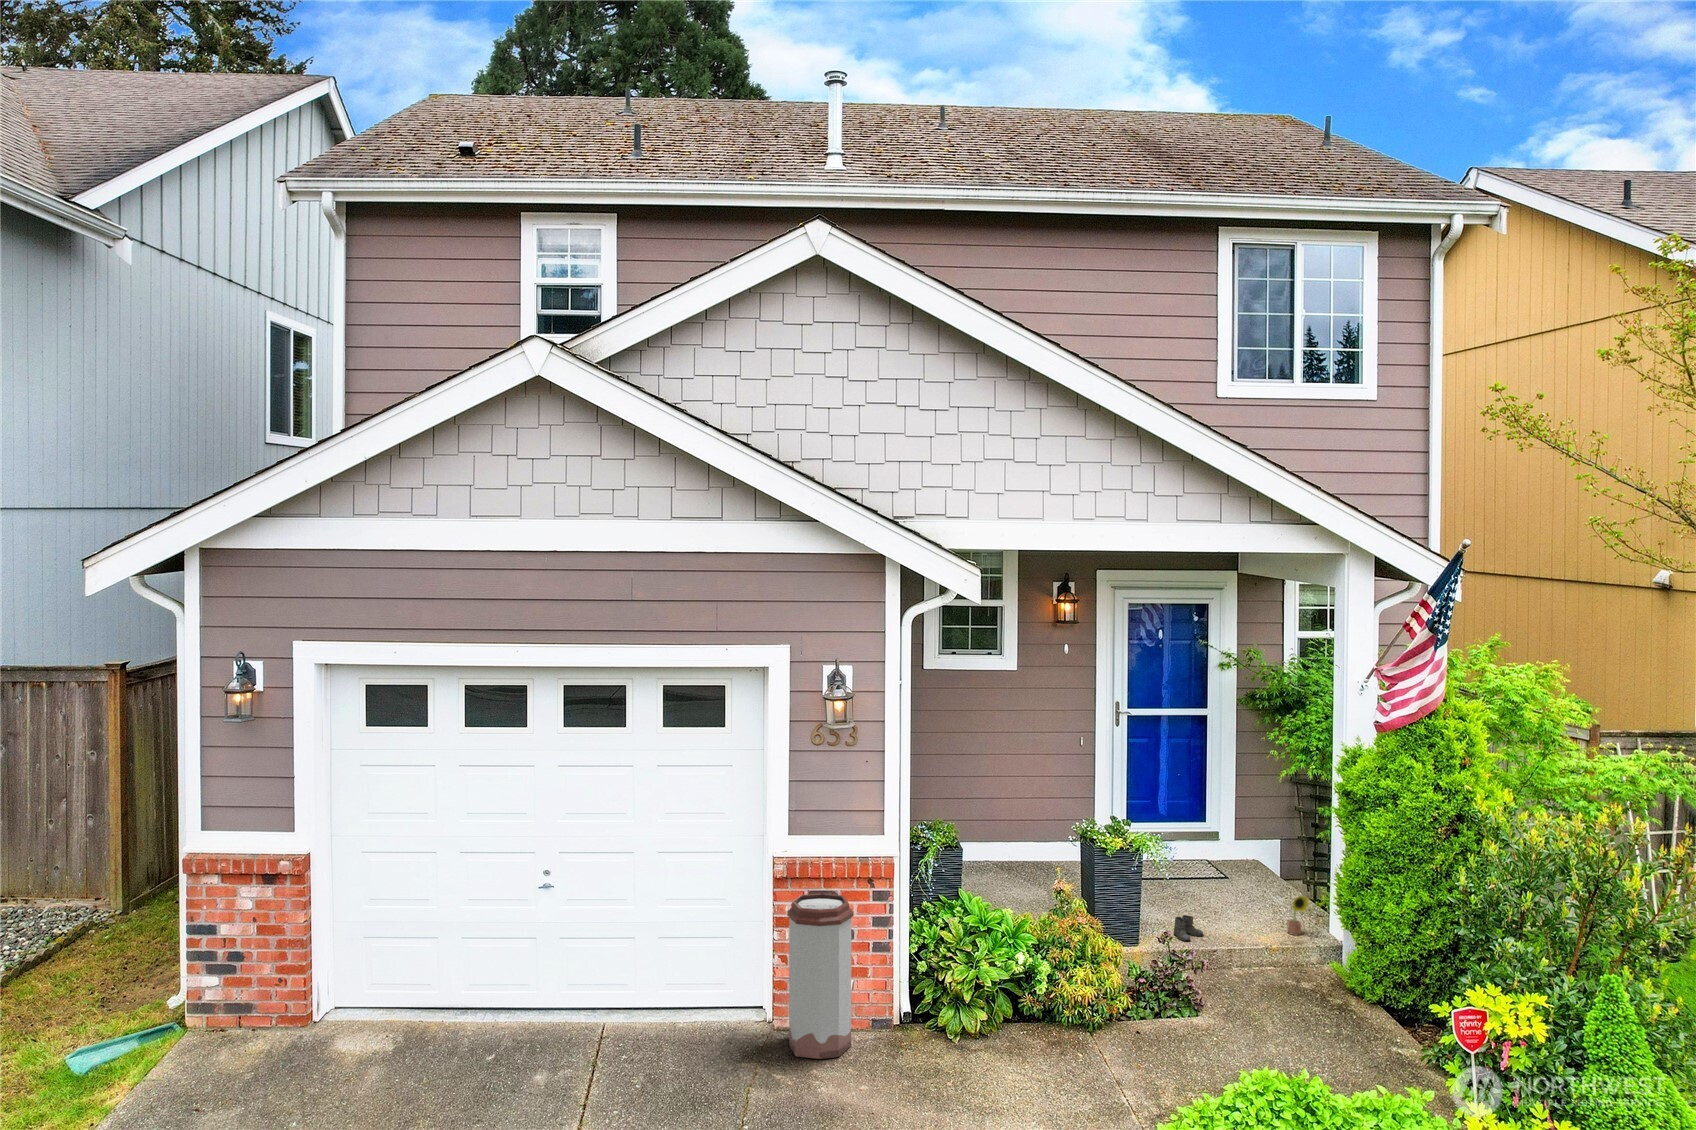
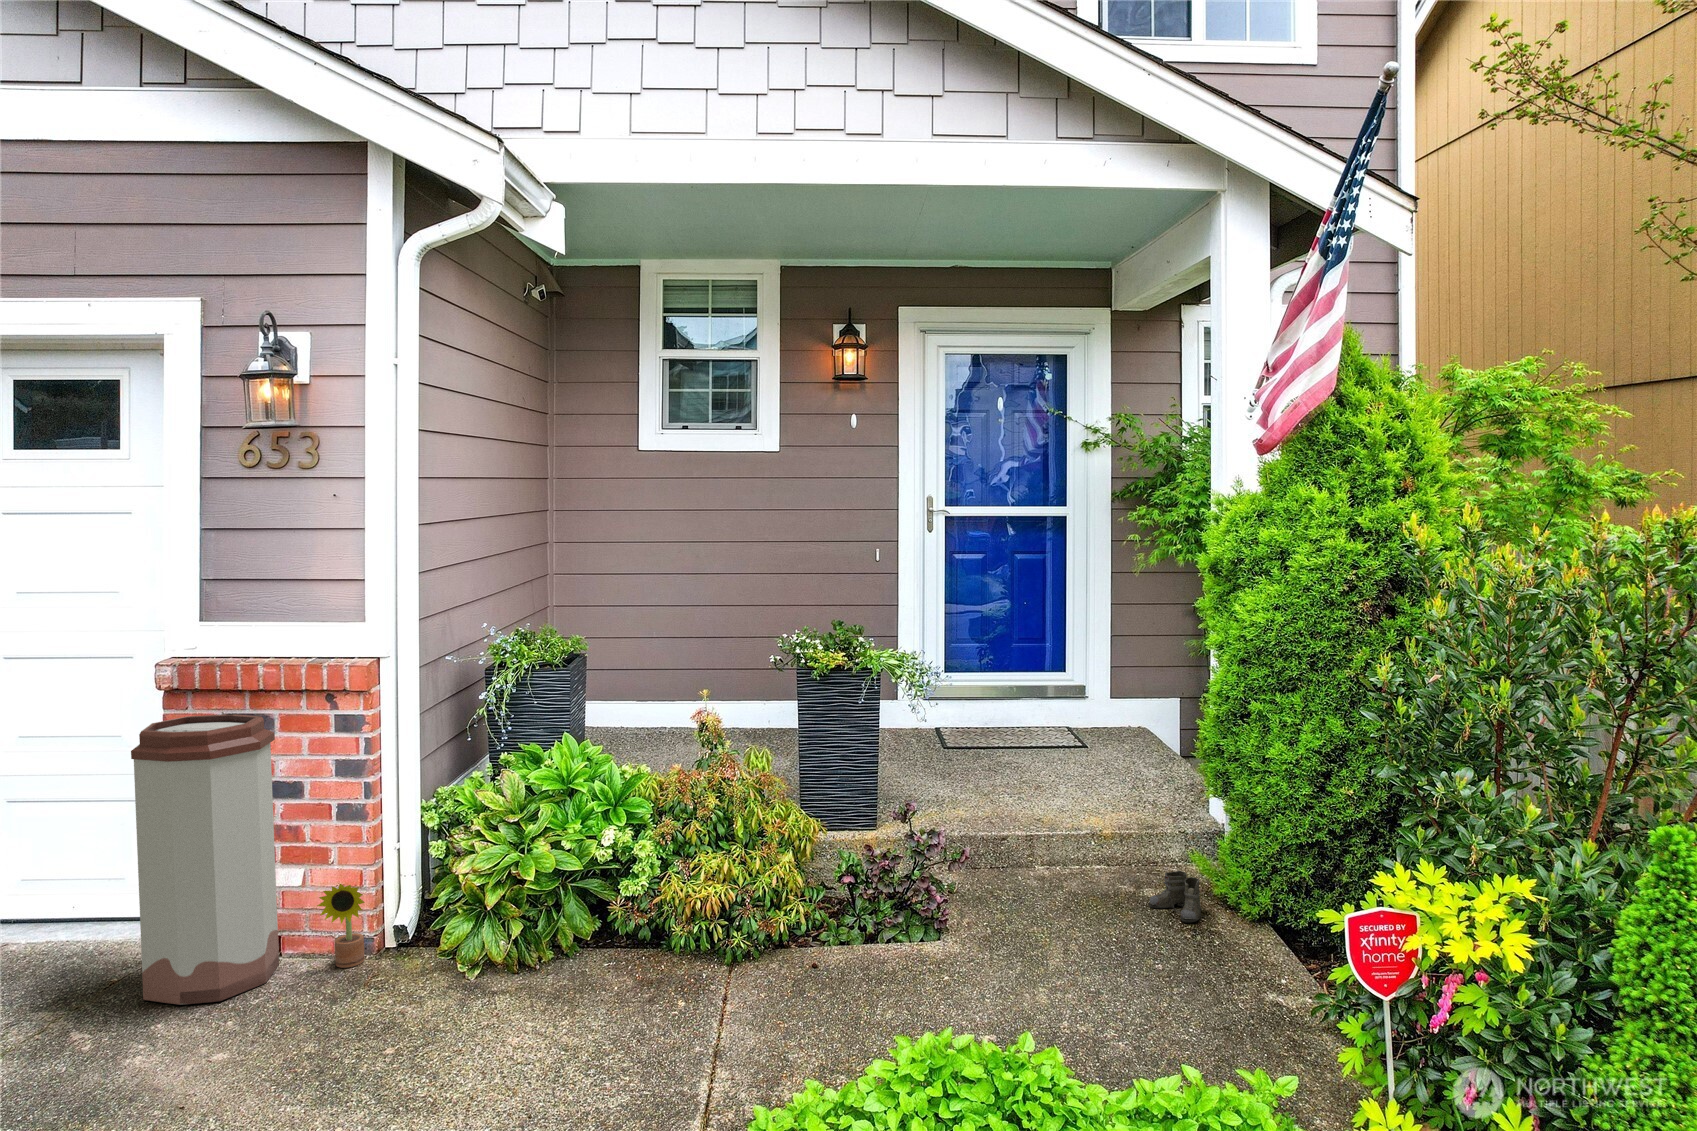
decorative plant: present [1288,896,1309,935] -> present [317,884,365,968]
boots: present [1173,915,1203,941] -> present [1149,871,1201,922]

